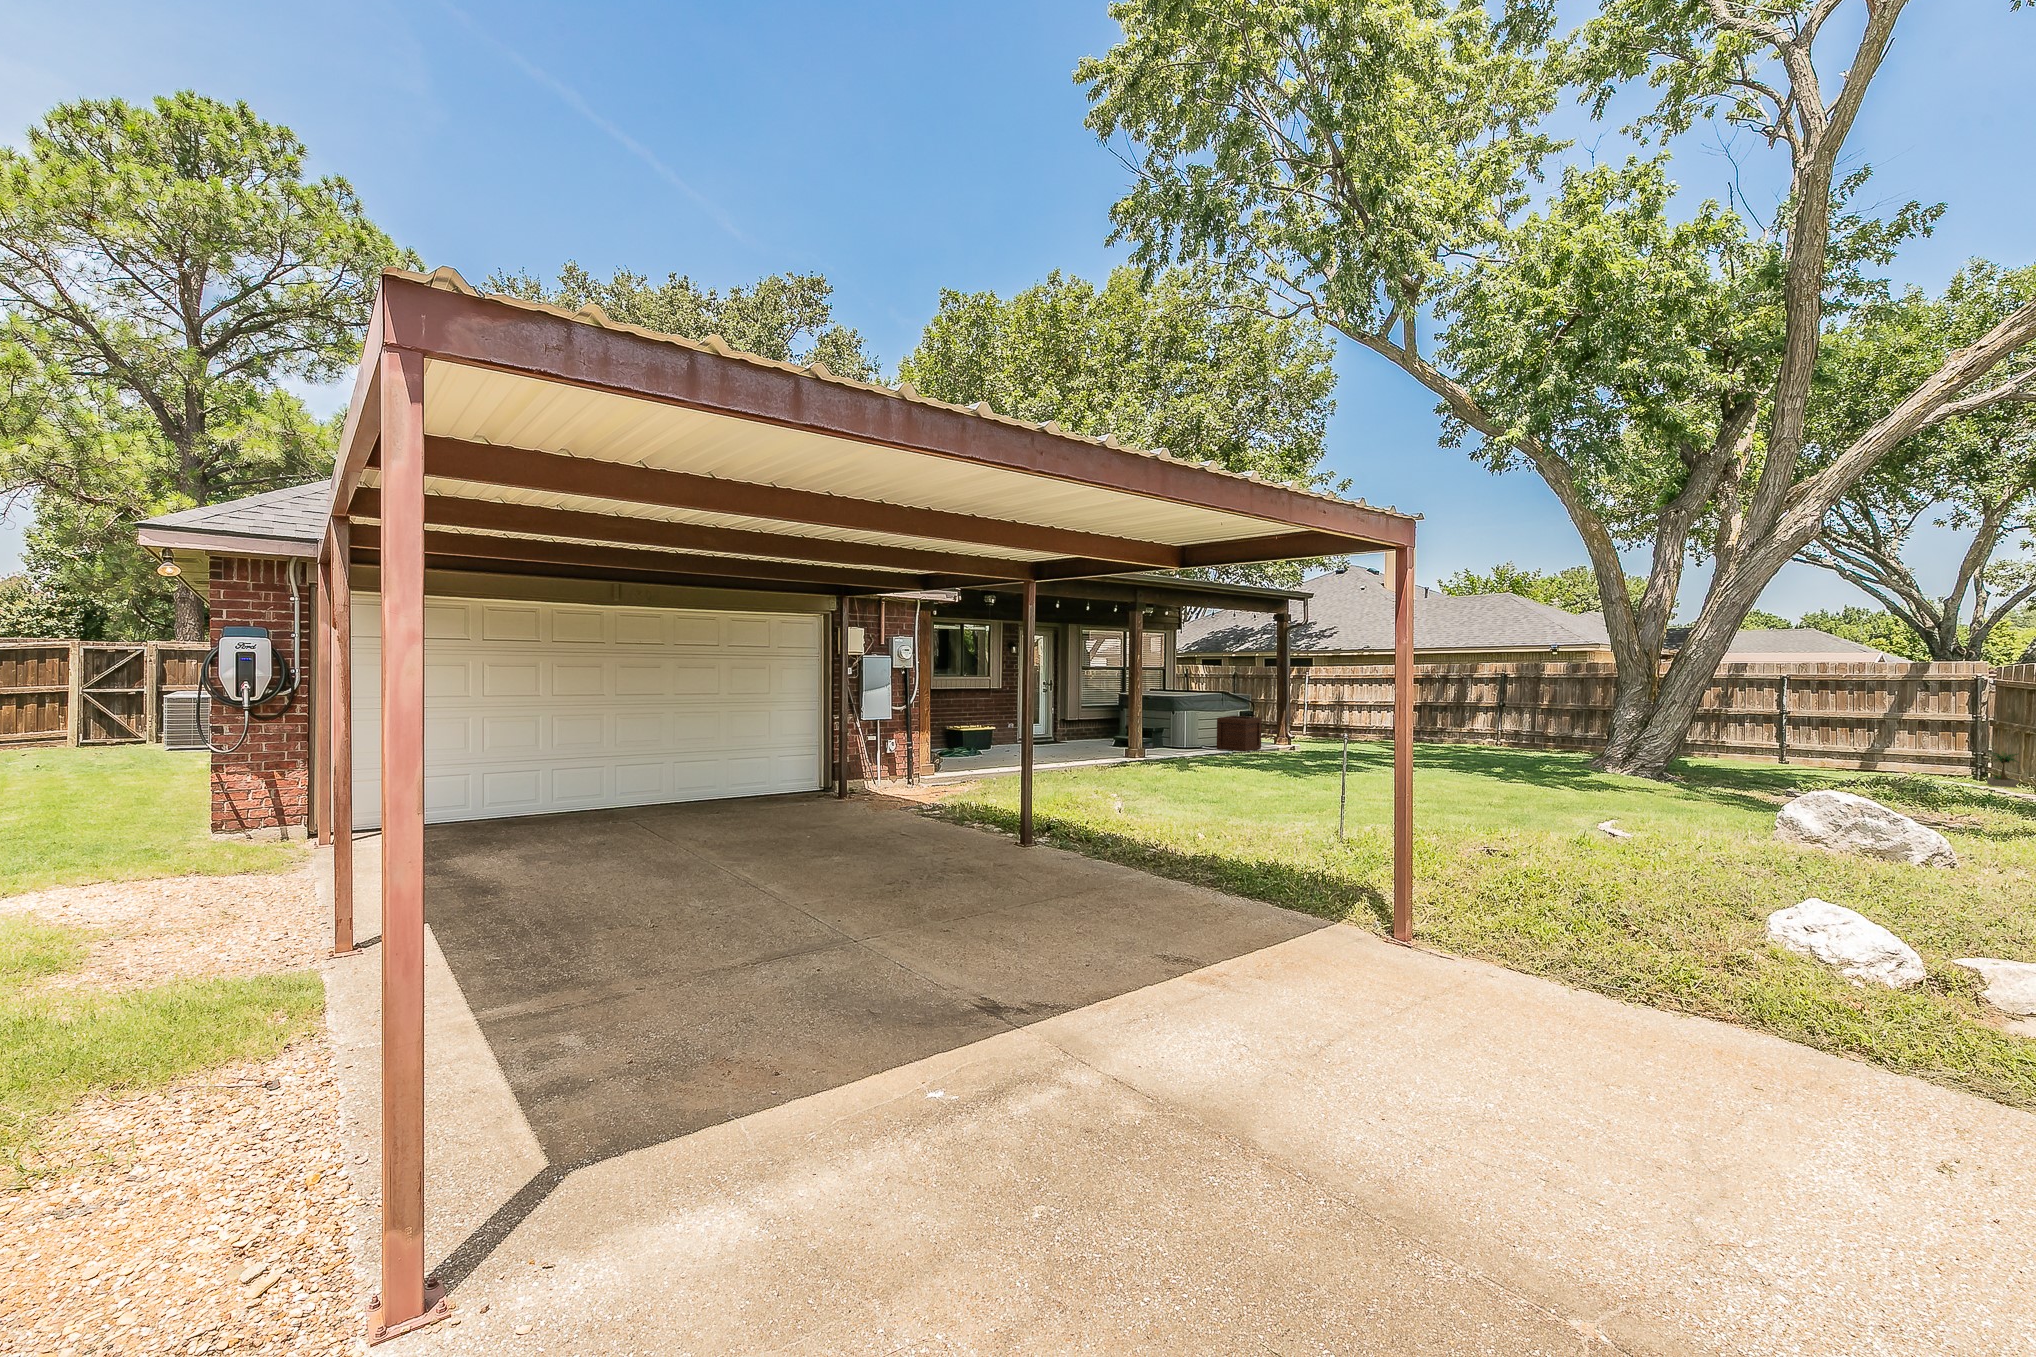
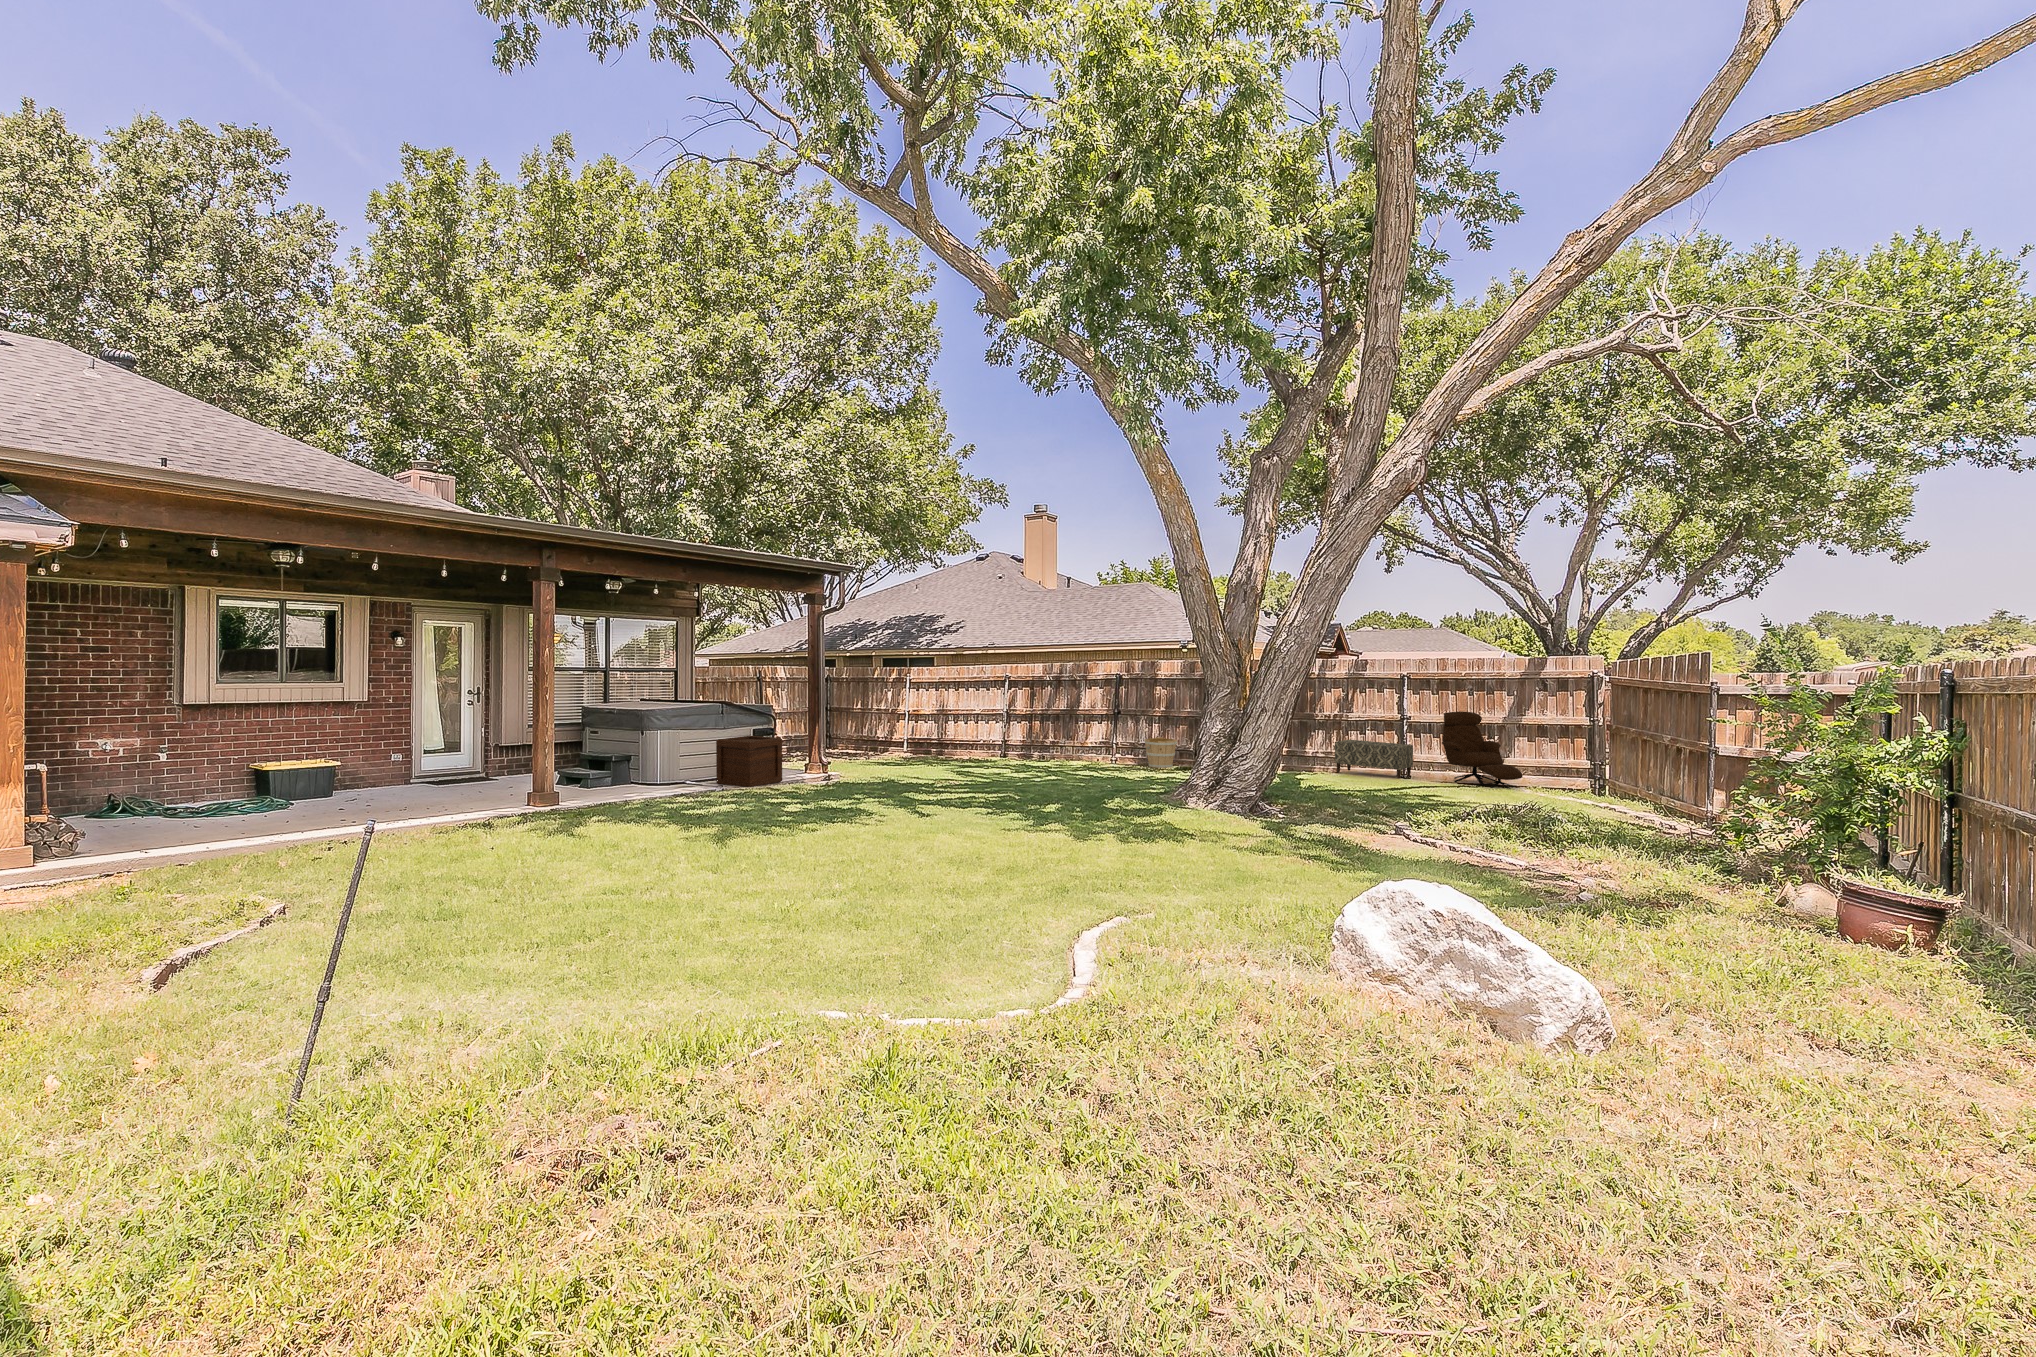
lounge chair: none [1822,709,1903,775] -> present [1442,711,1523,789]
wooden bucket: none [1530,726,1561,751] -> present [1144,737,1177,768]
bench: none [1714,731,1792,765] -> present [1335,740,1413,779]
potted plant: present [1987,751,2019,788] -> none [1604,760,1644,805]

